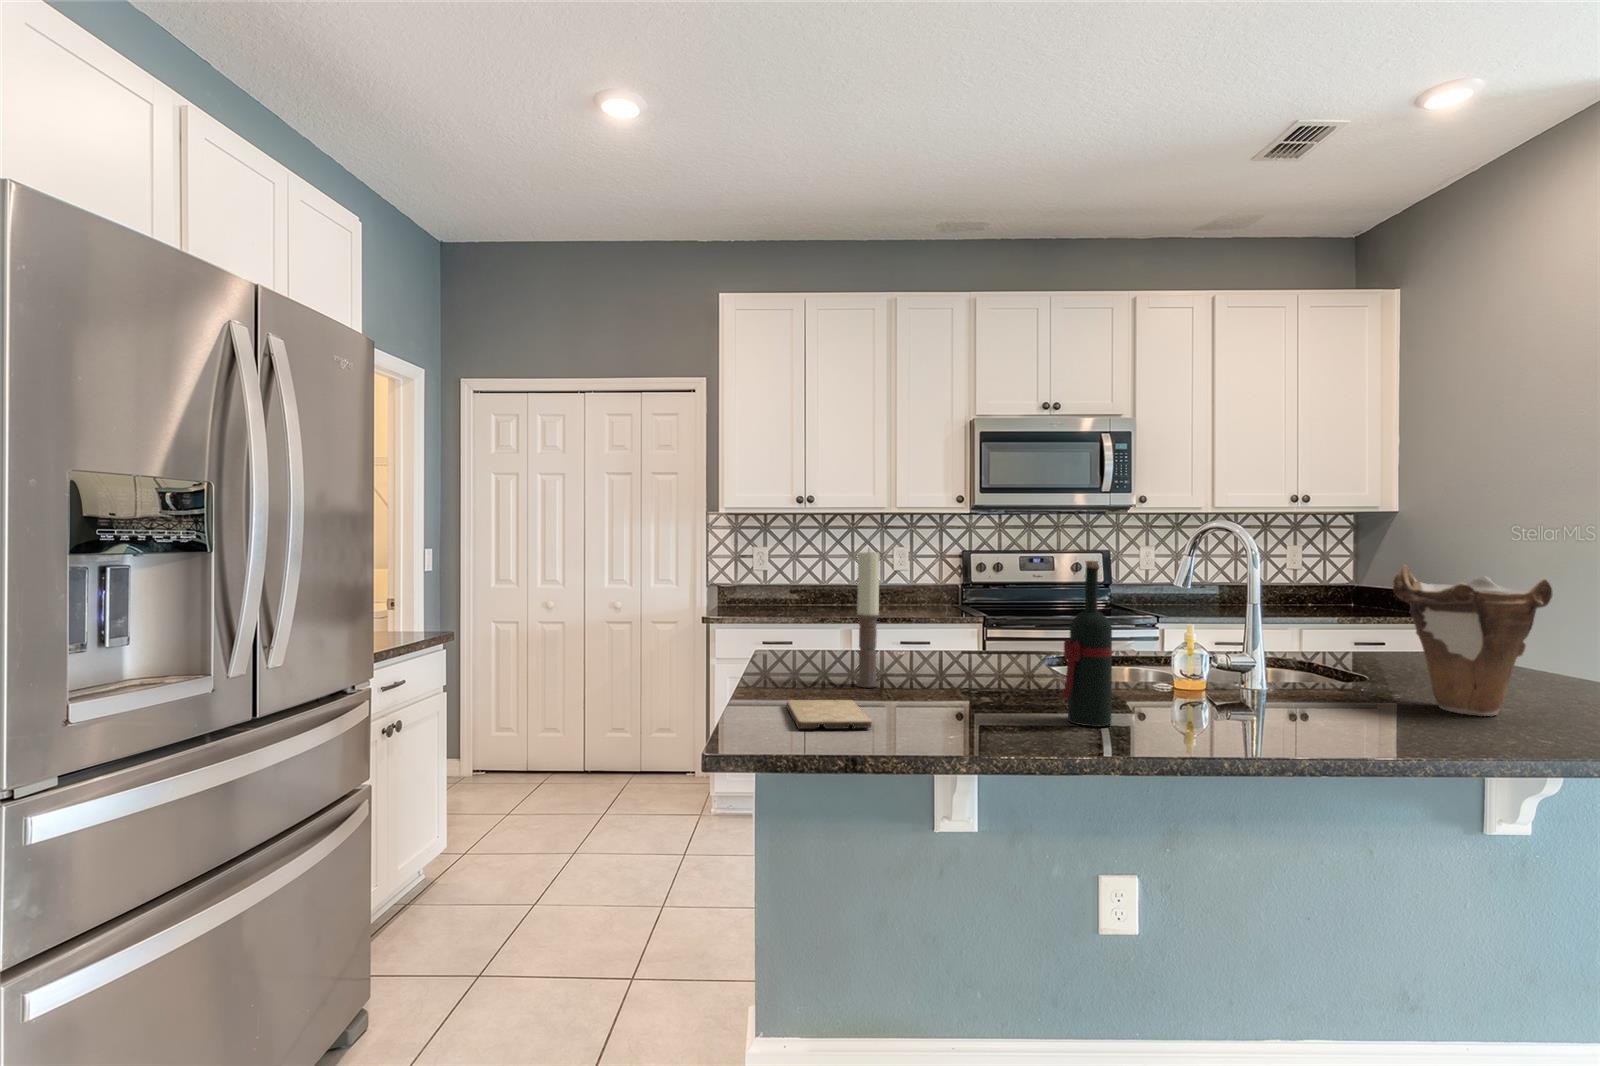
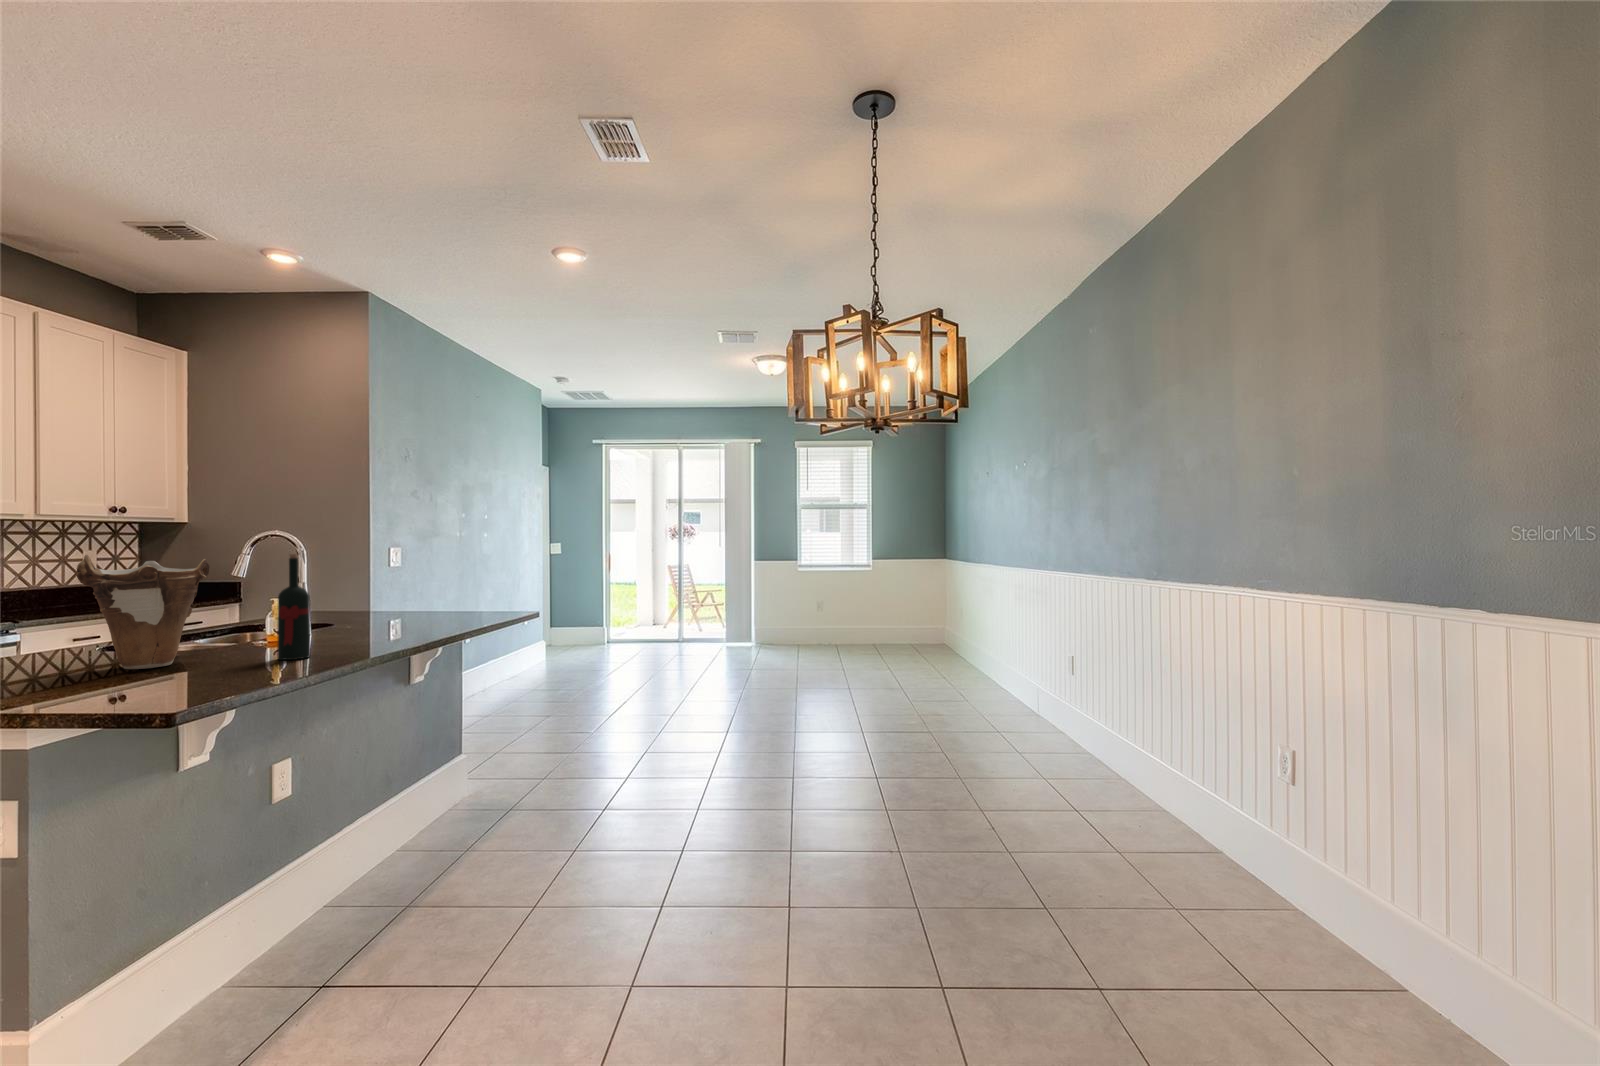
candle: present [856,551,880,687] -> none [34,555,67,686]
vase: present [1393,565,1552,716] -> present [77,555,210,669]
cutting board: present [786,700,872,729] -> none [59,682,201,703]

